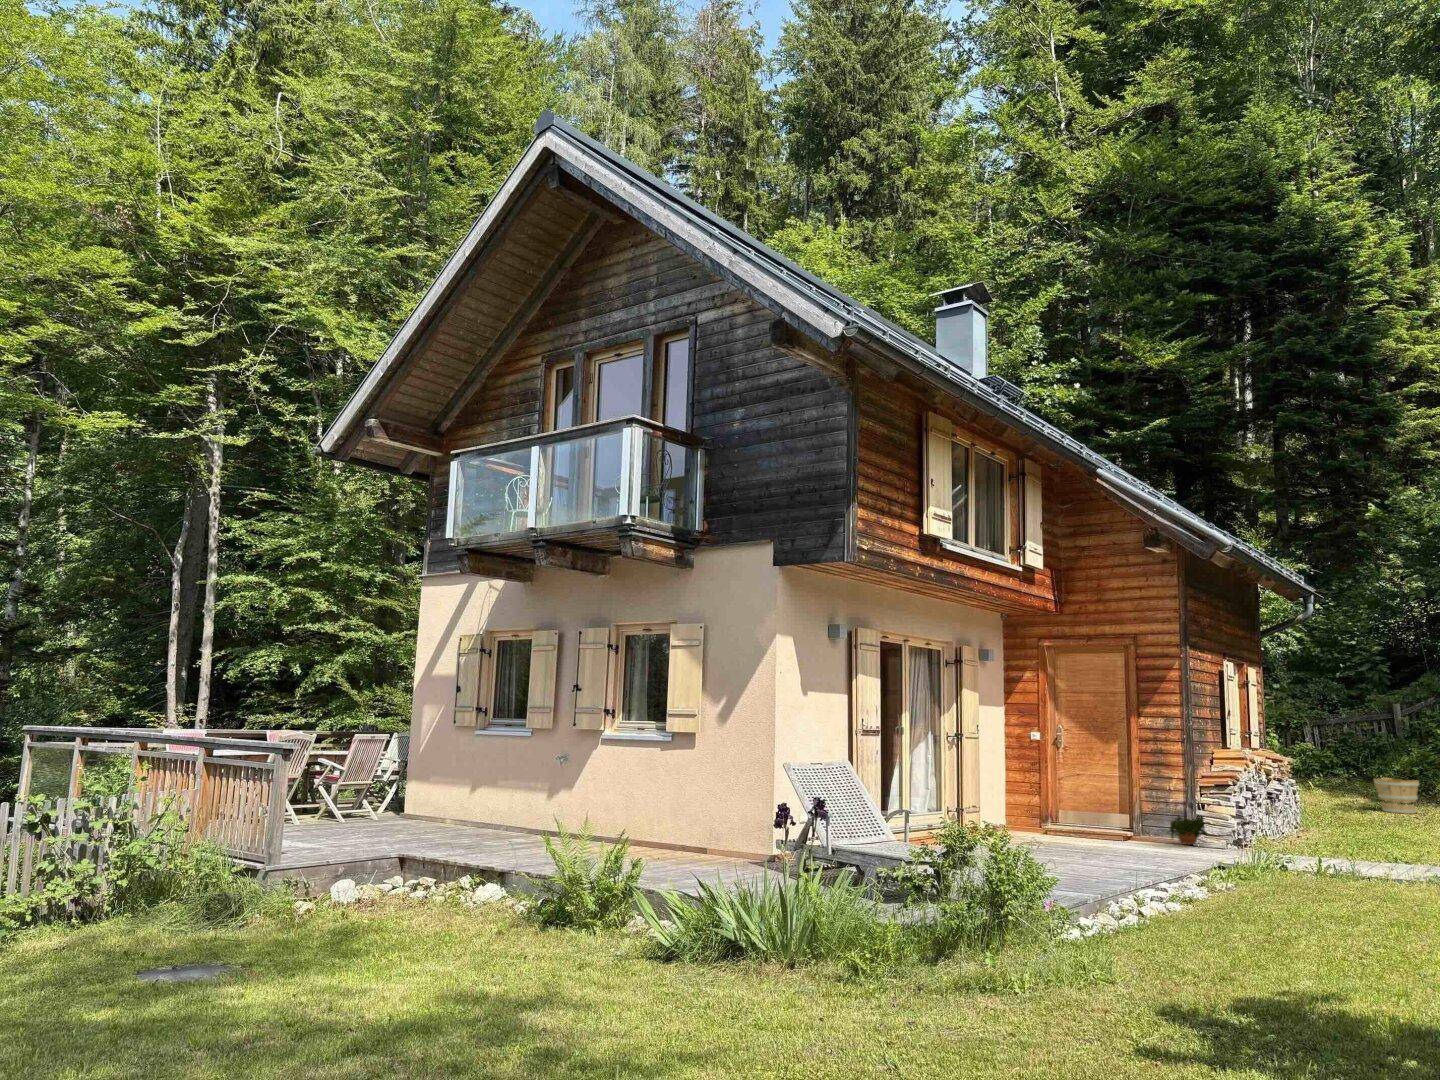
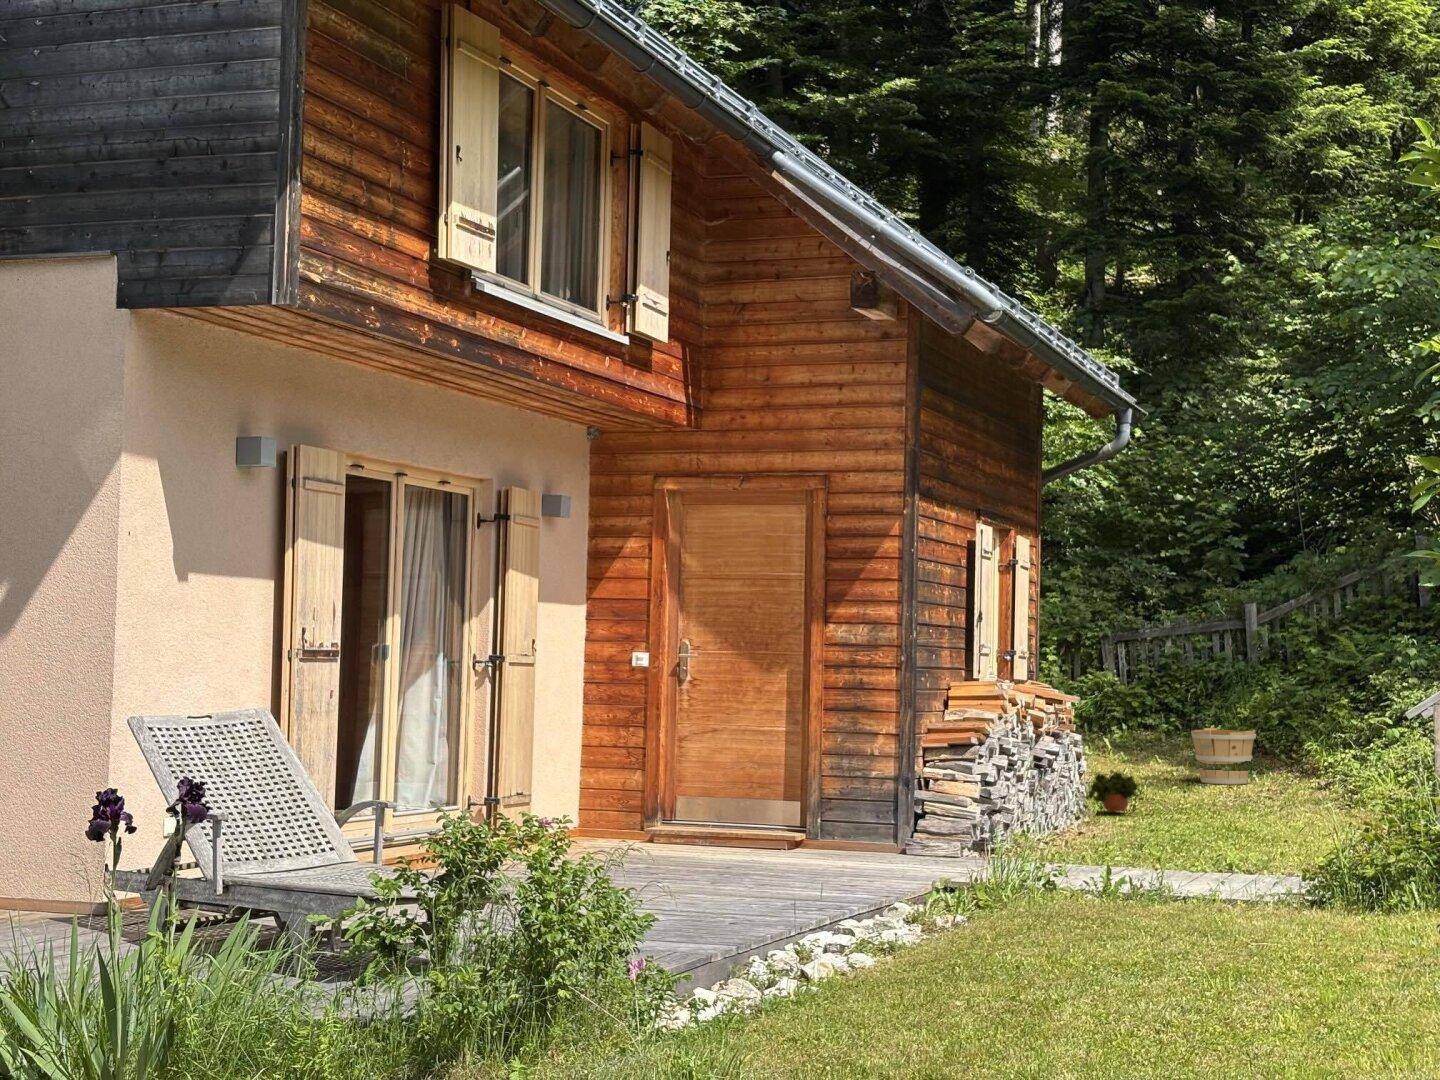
potted plant: present [1167,816,1208,844] -> present [1082,770,1143,811]

